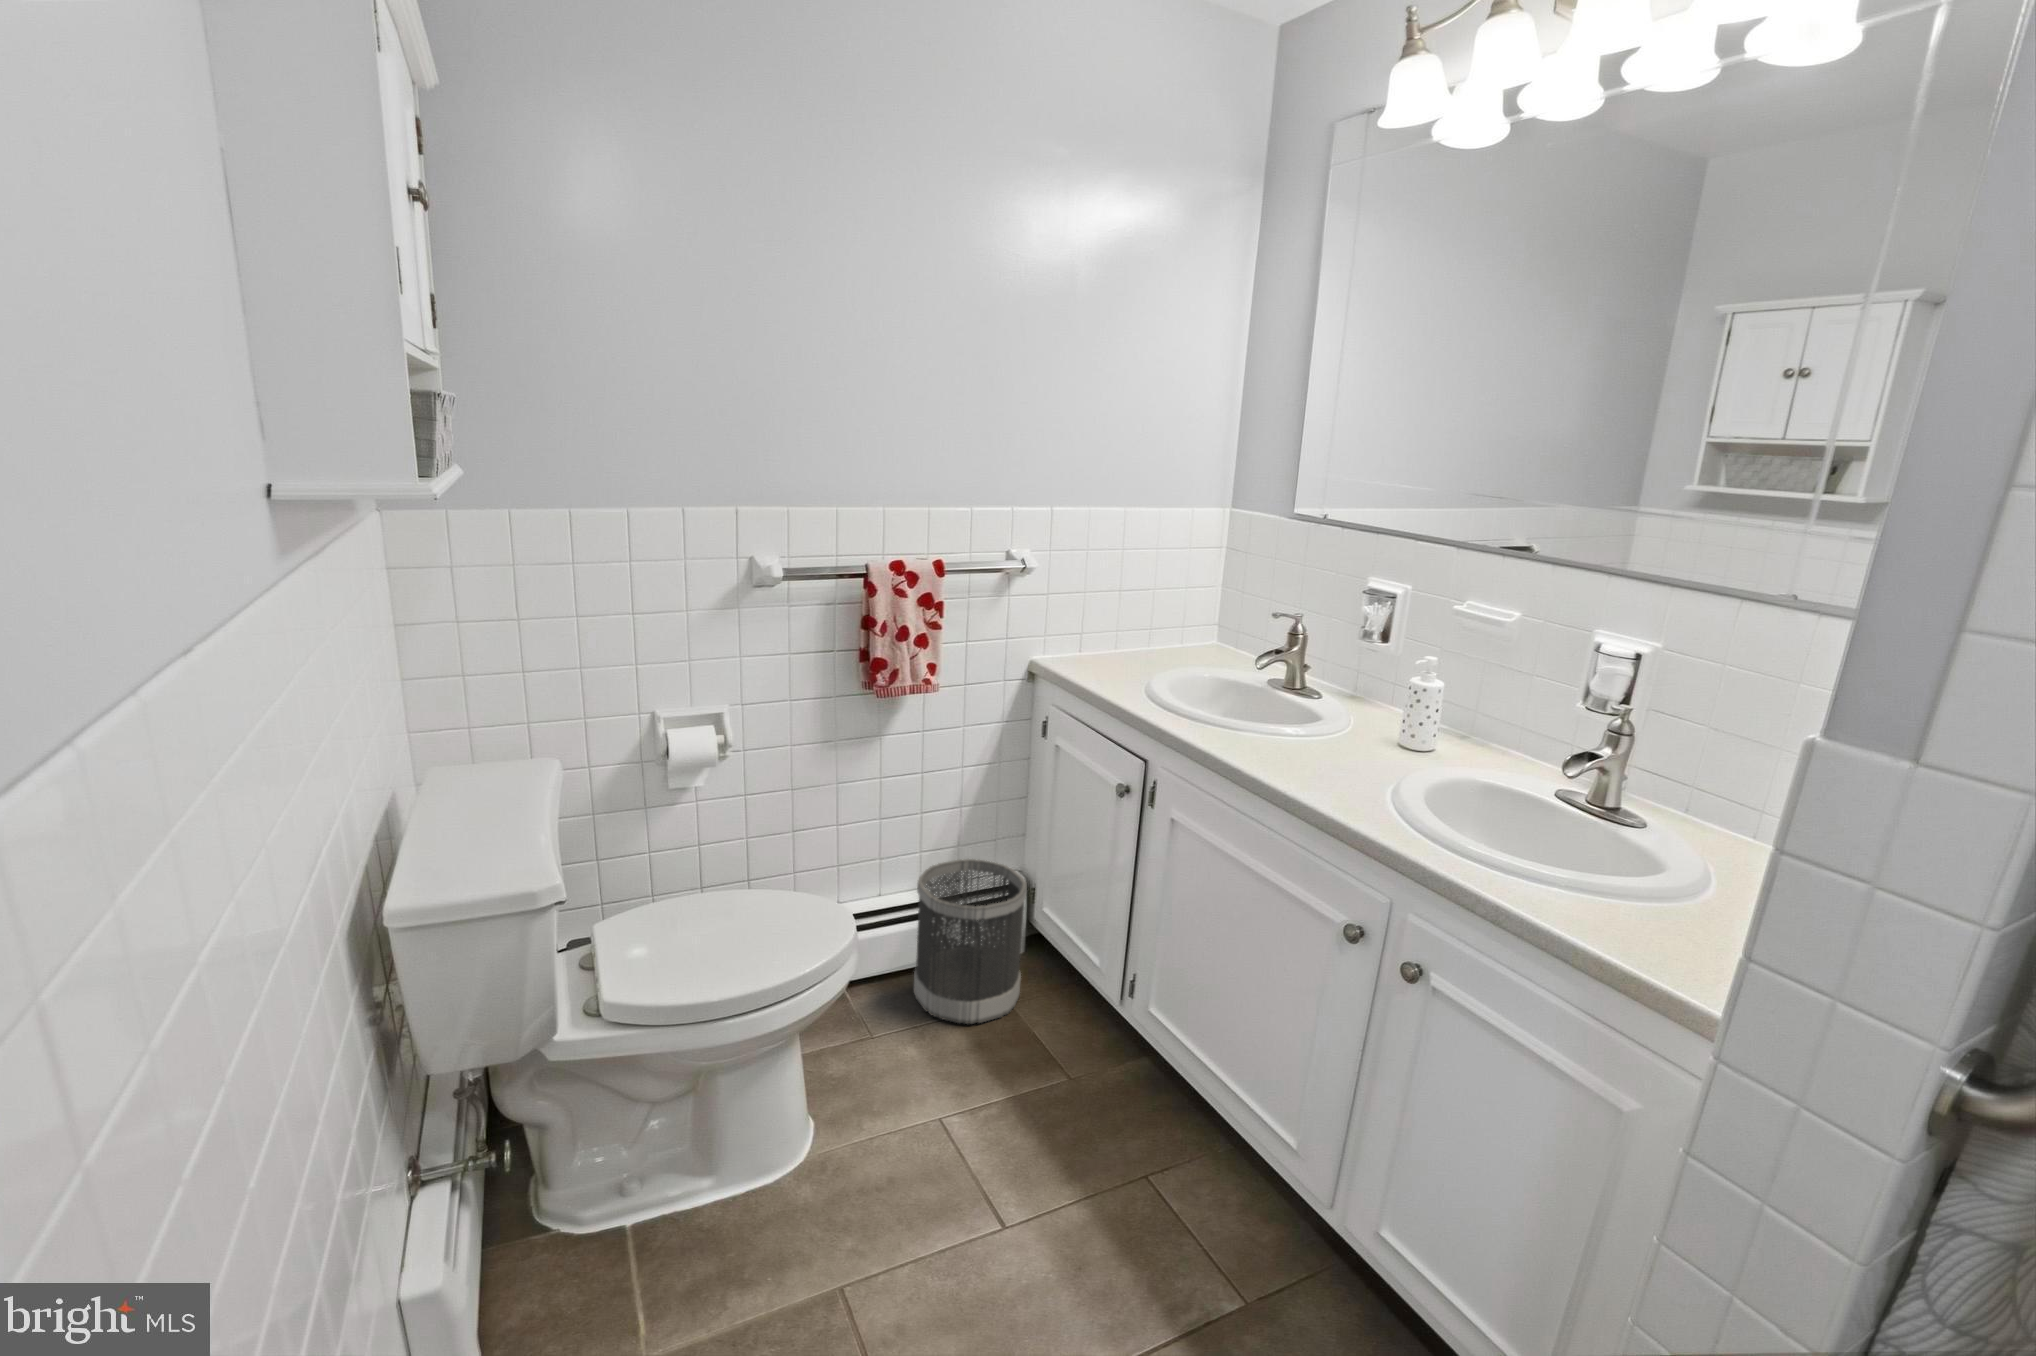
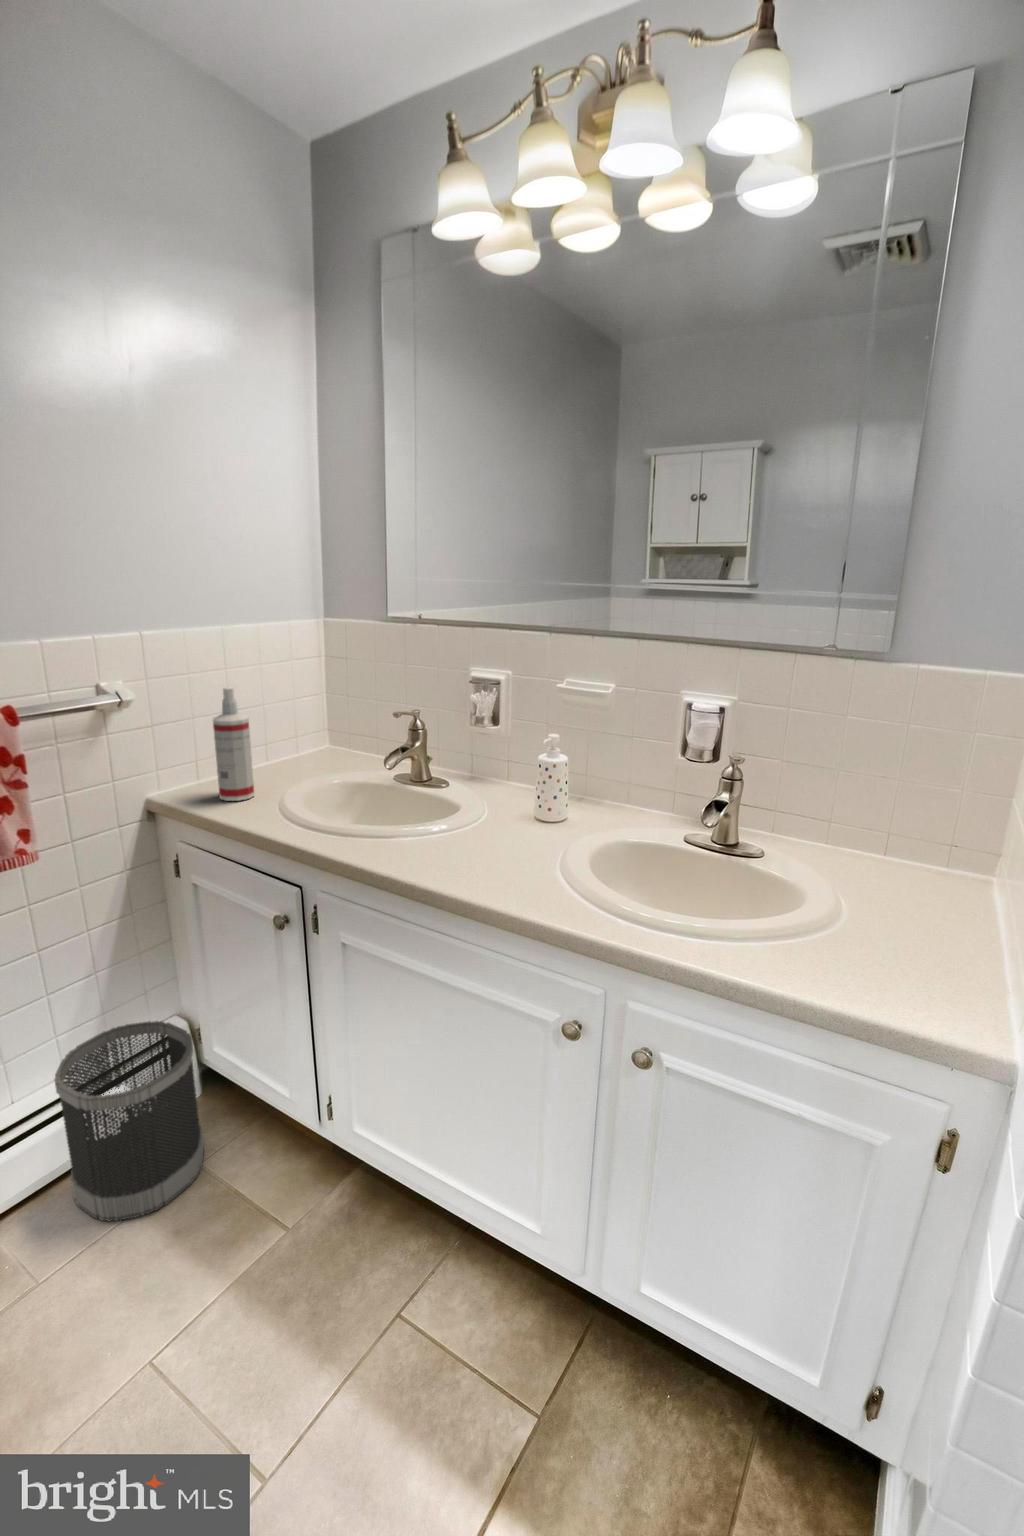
spray bottle: none [1089,568,1128,675] -> present [213,688,254,801]

